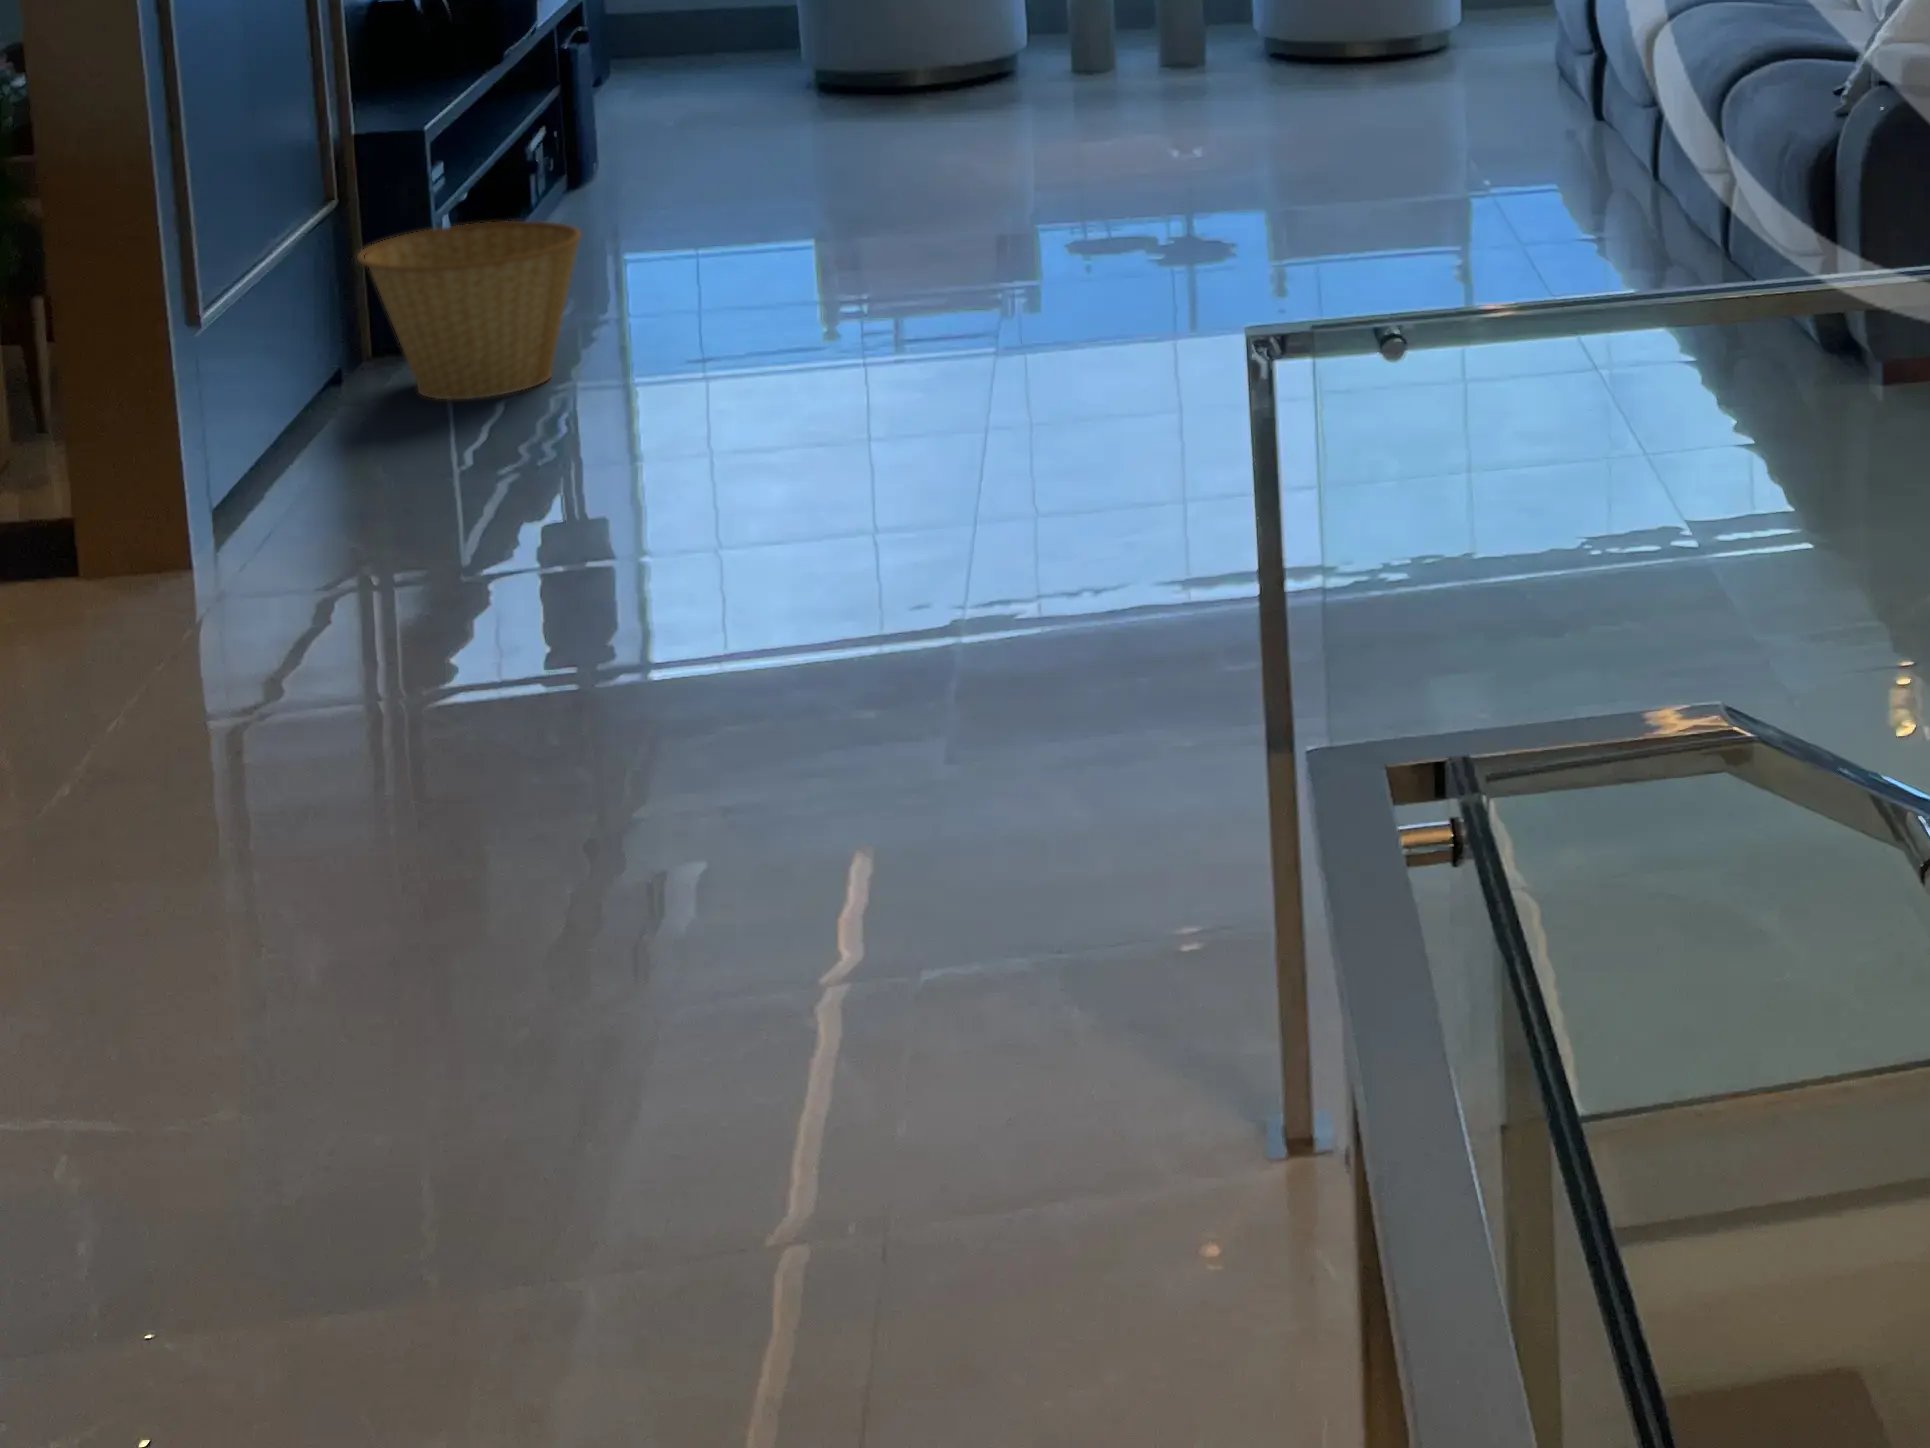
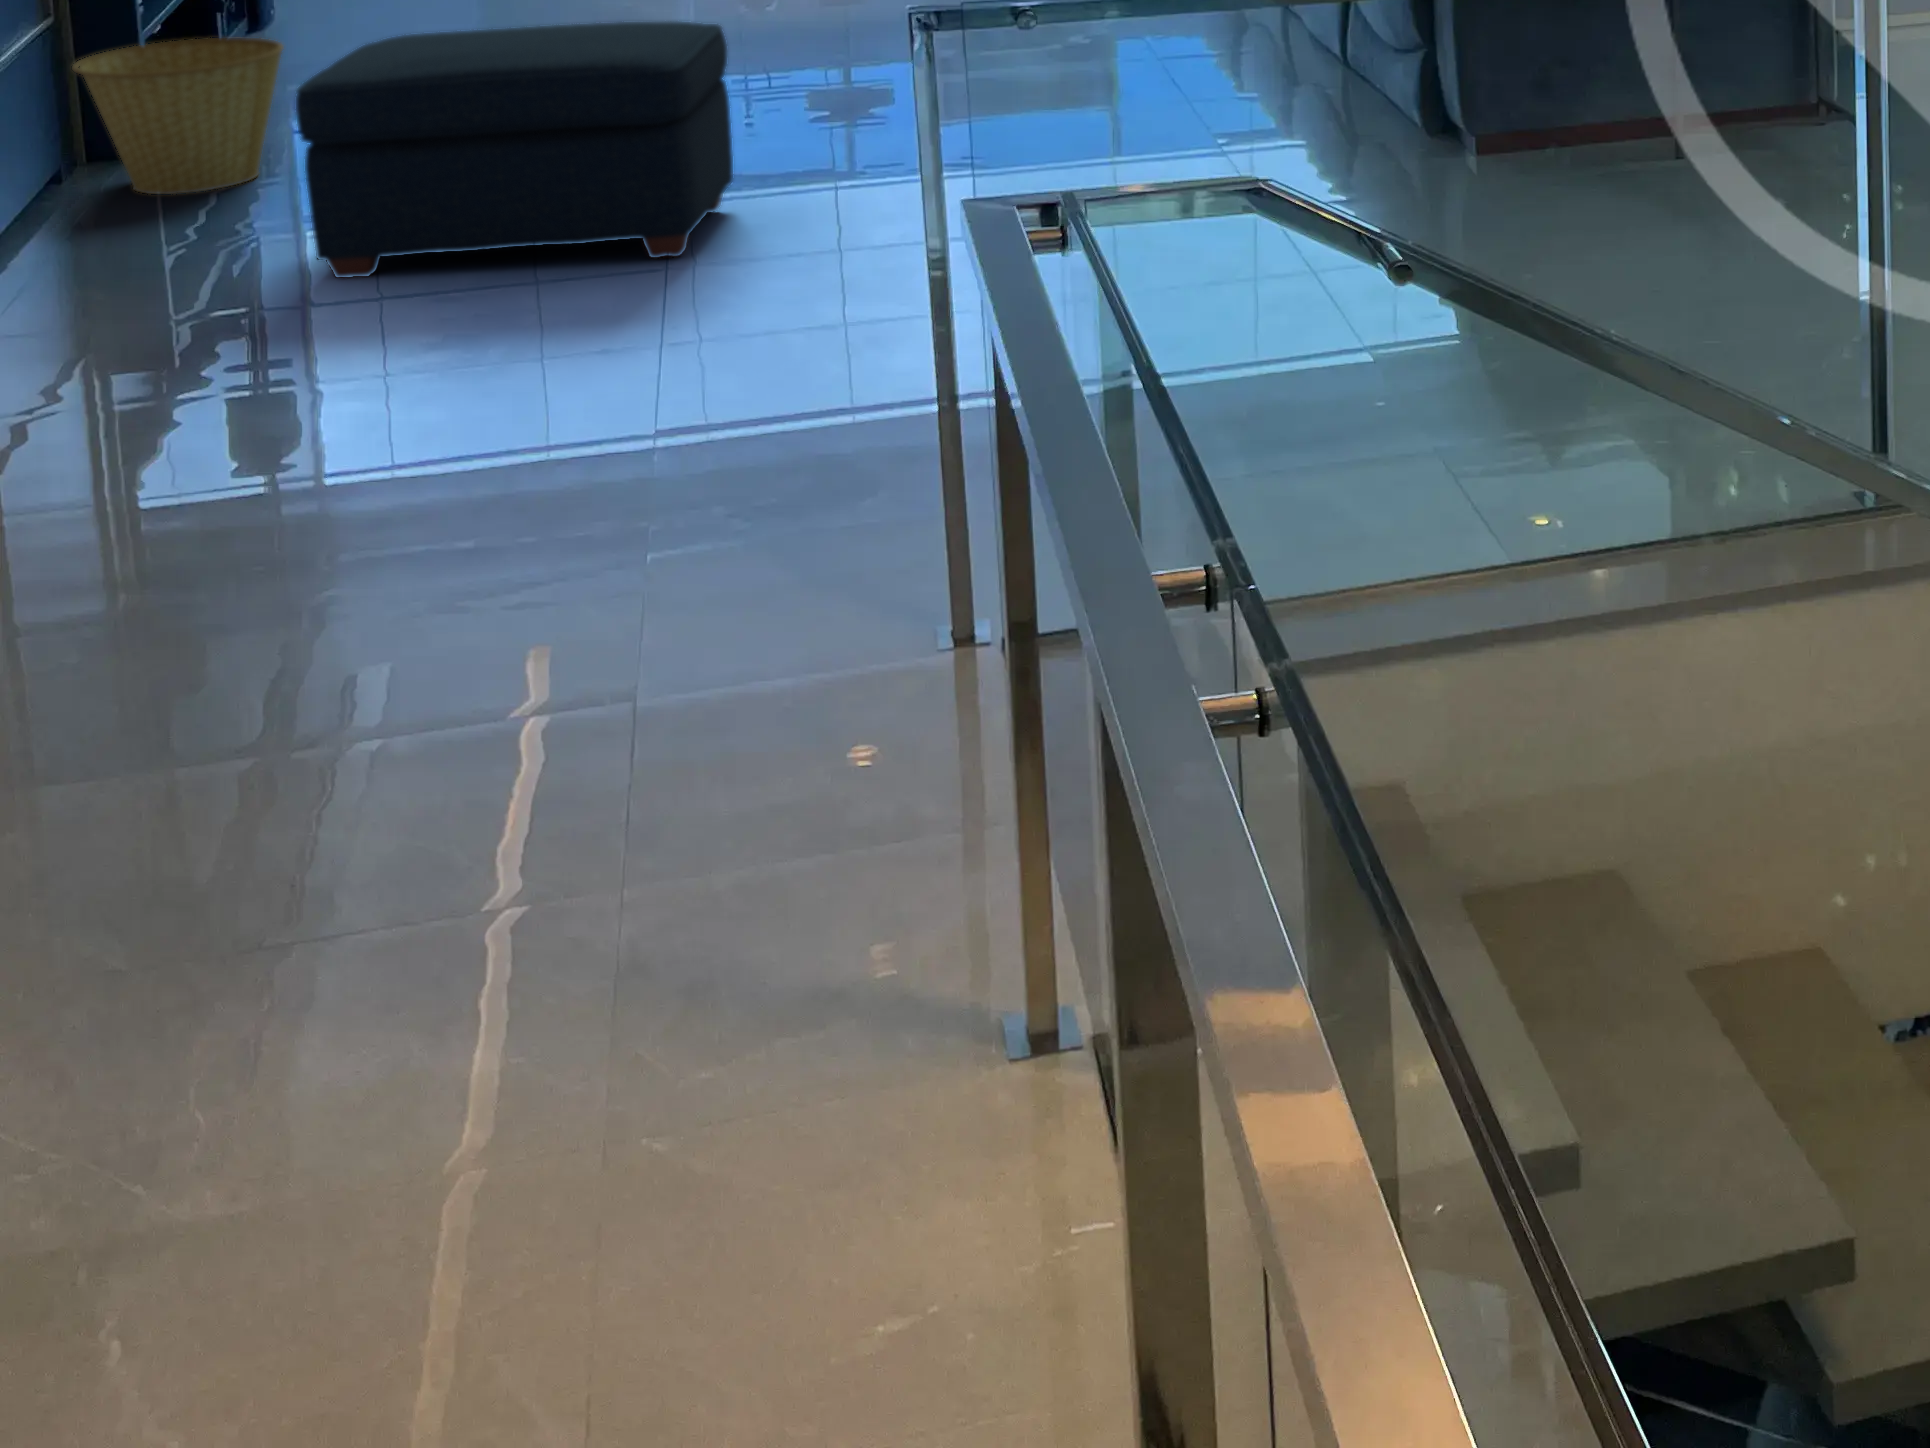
ottoman: none [578,223,1055,521] -> present [296,21,733,278]

